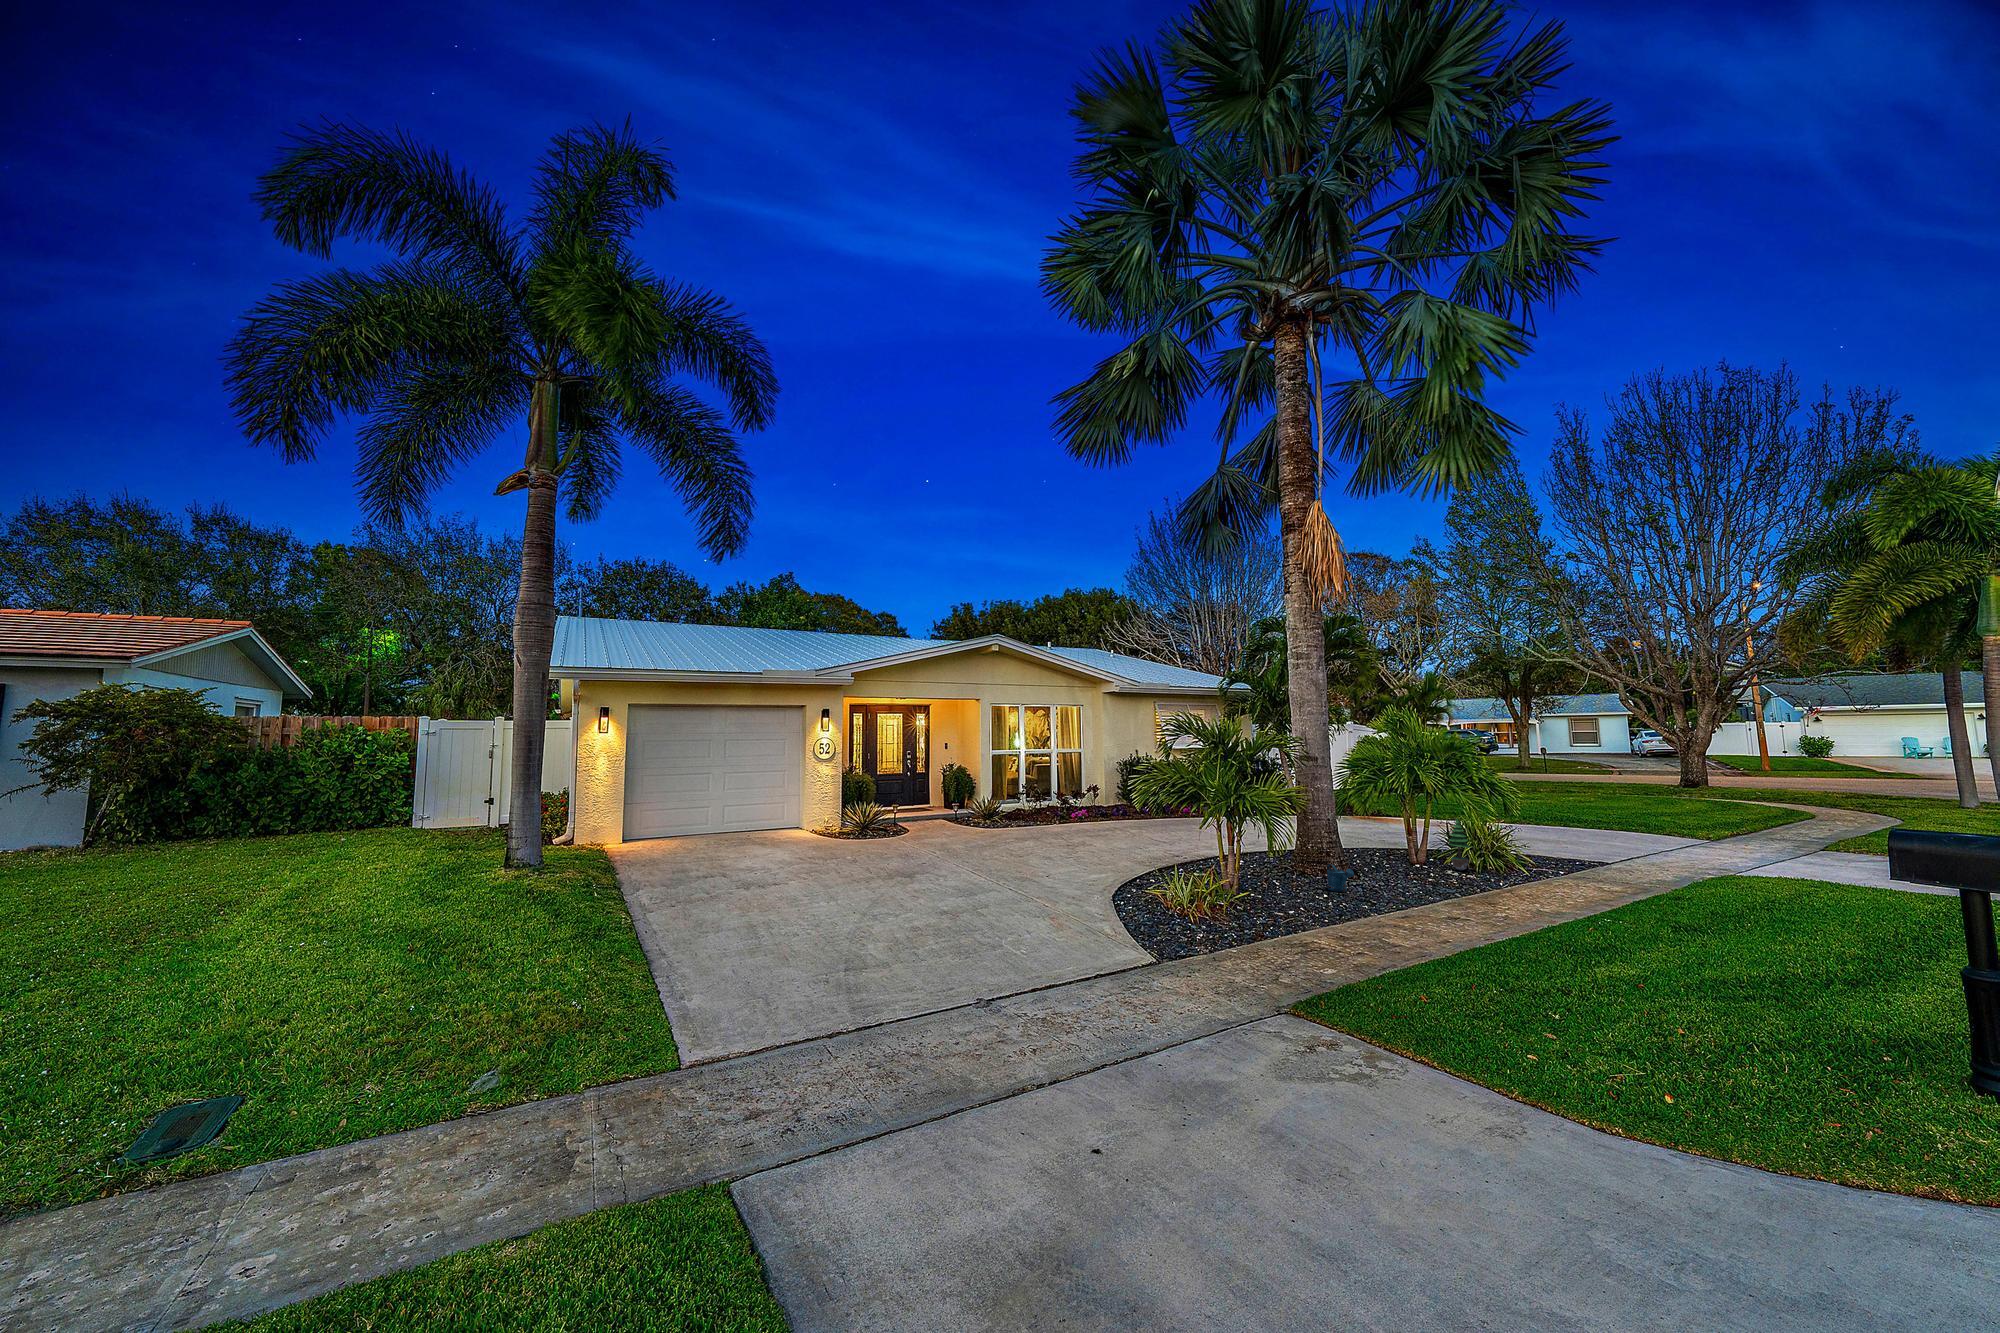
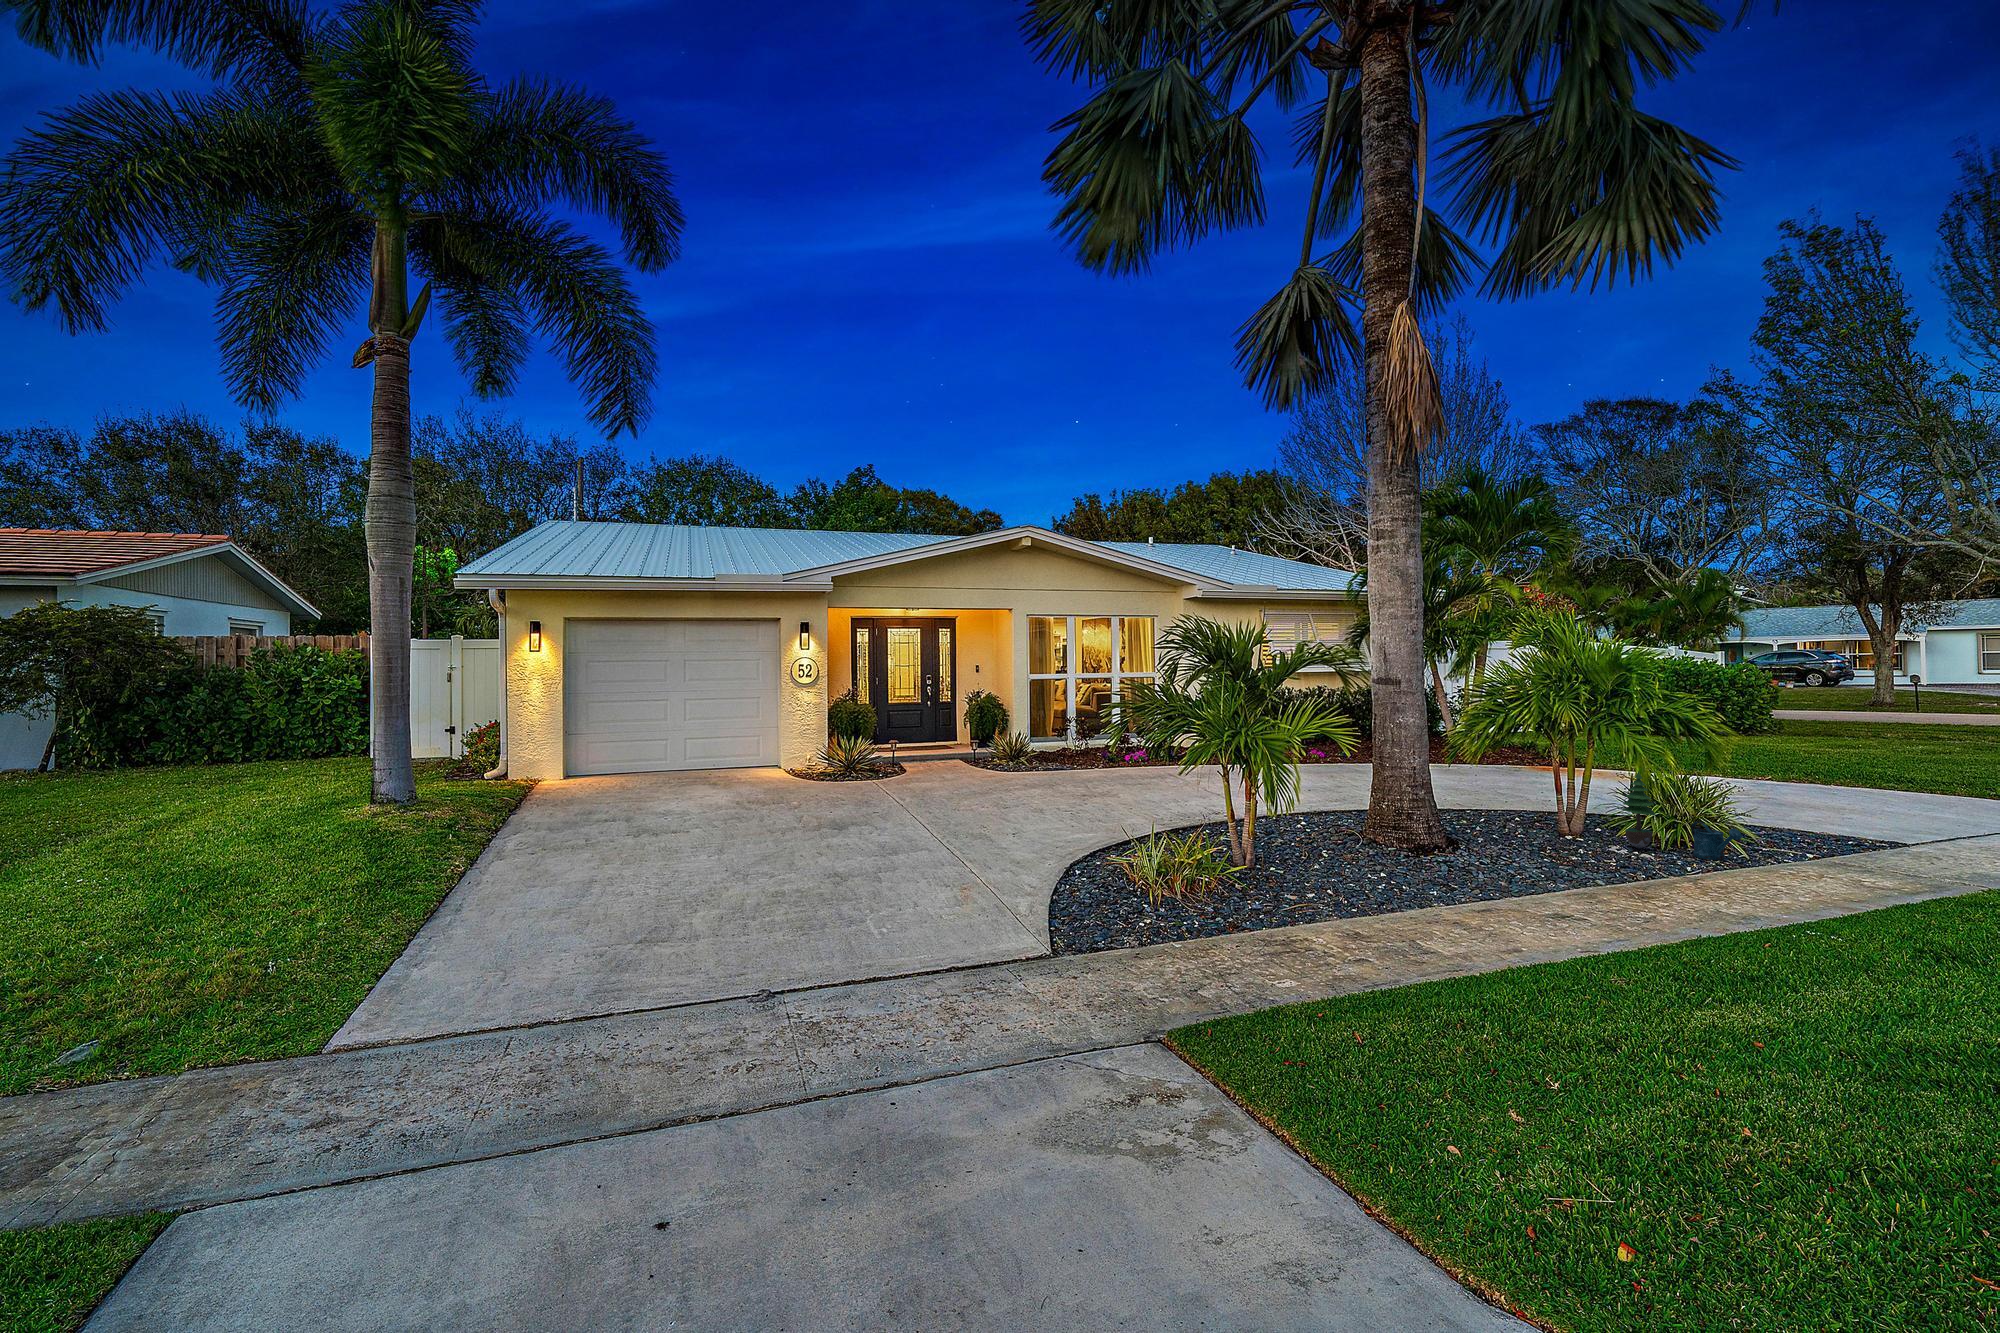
watering can: present [1327,864,1354,892] -> present [1691,822,1742,860]

